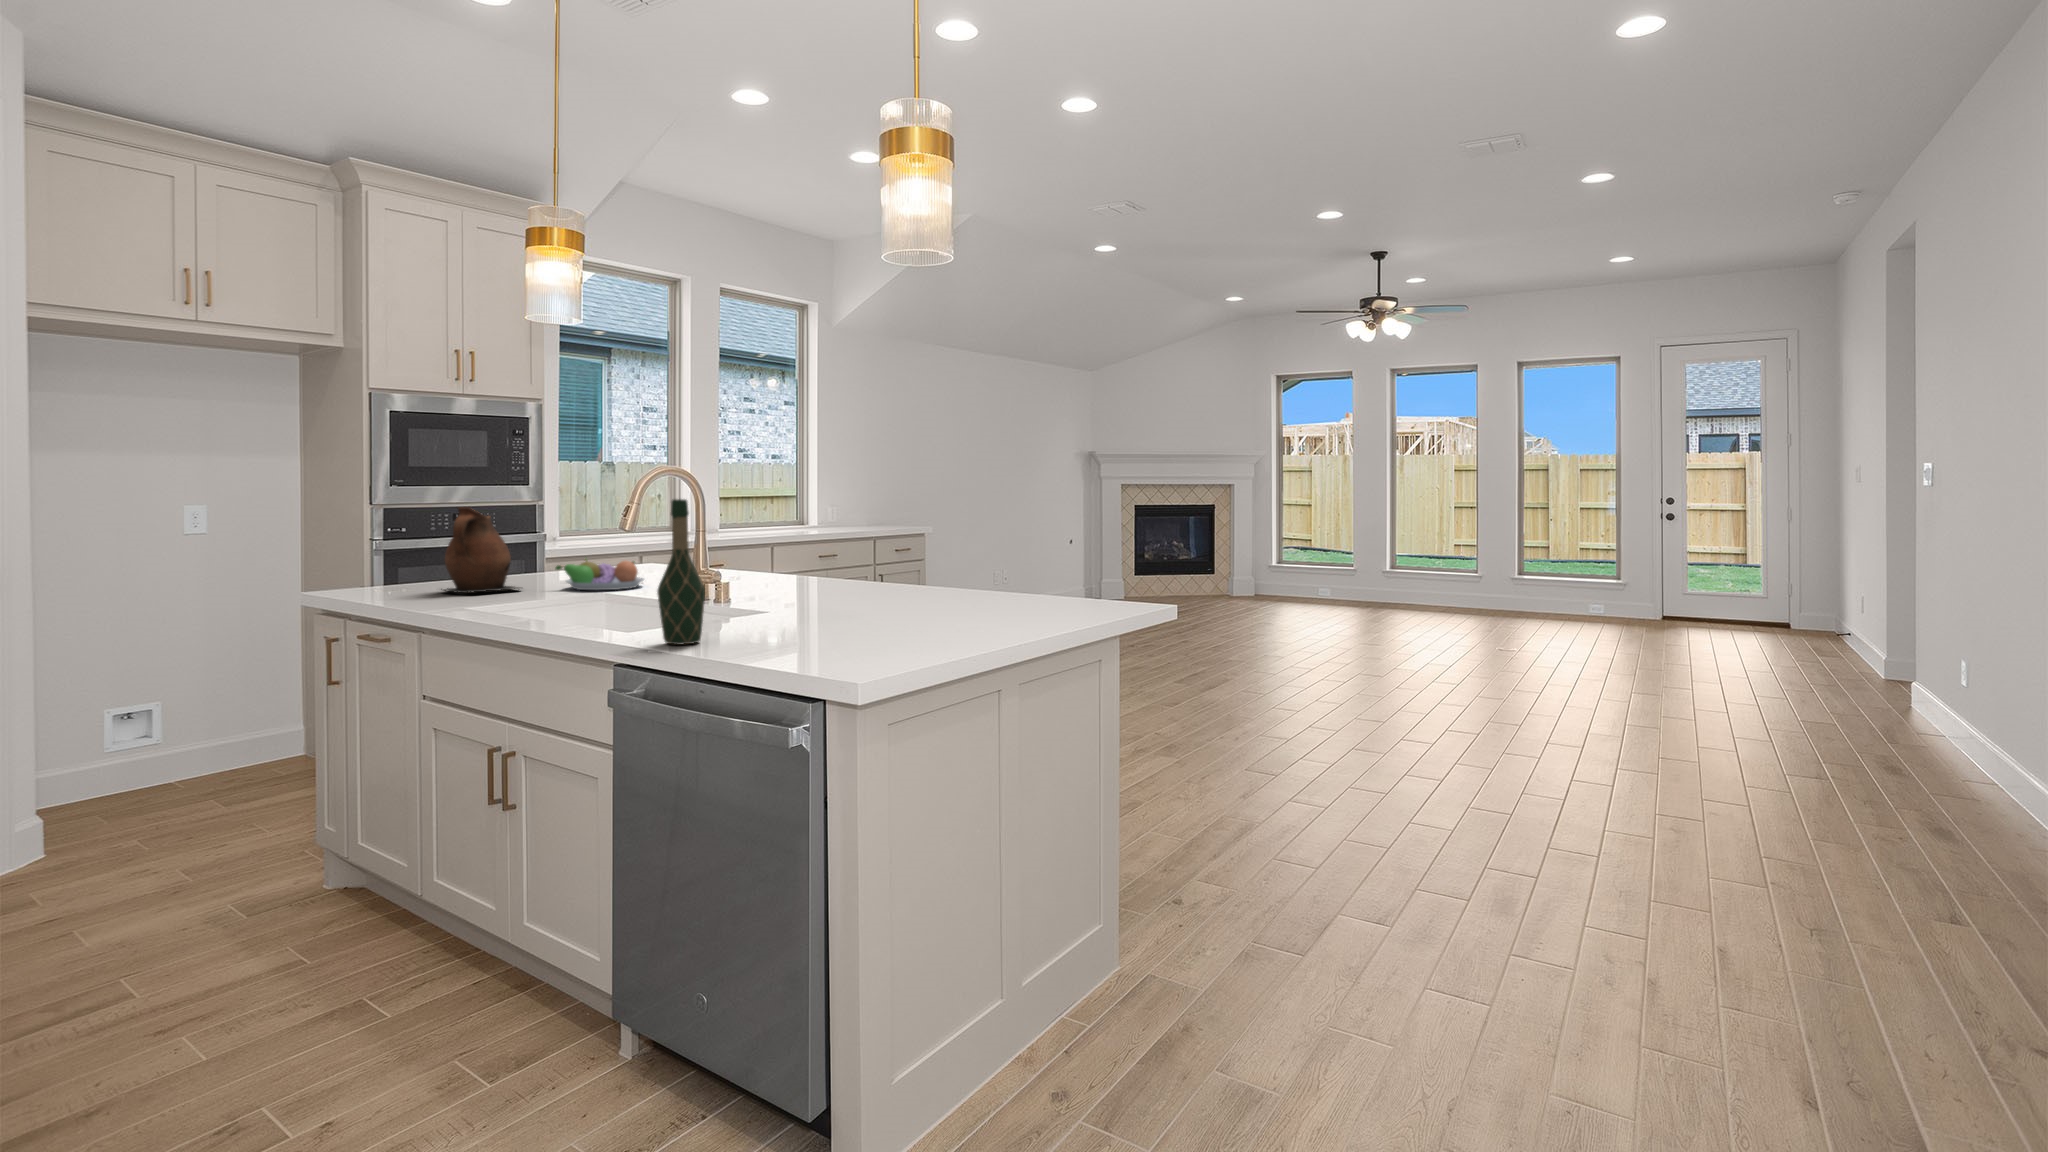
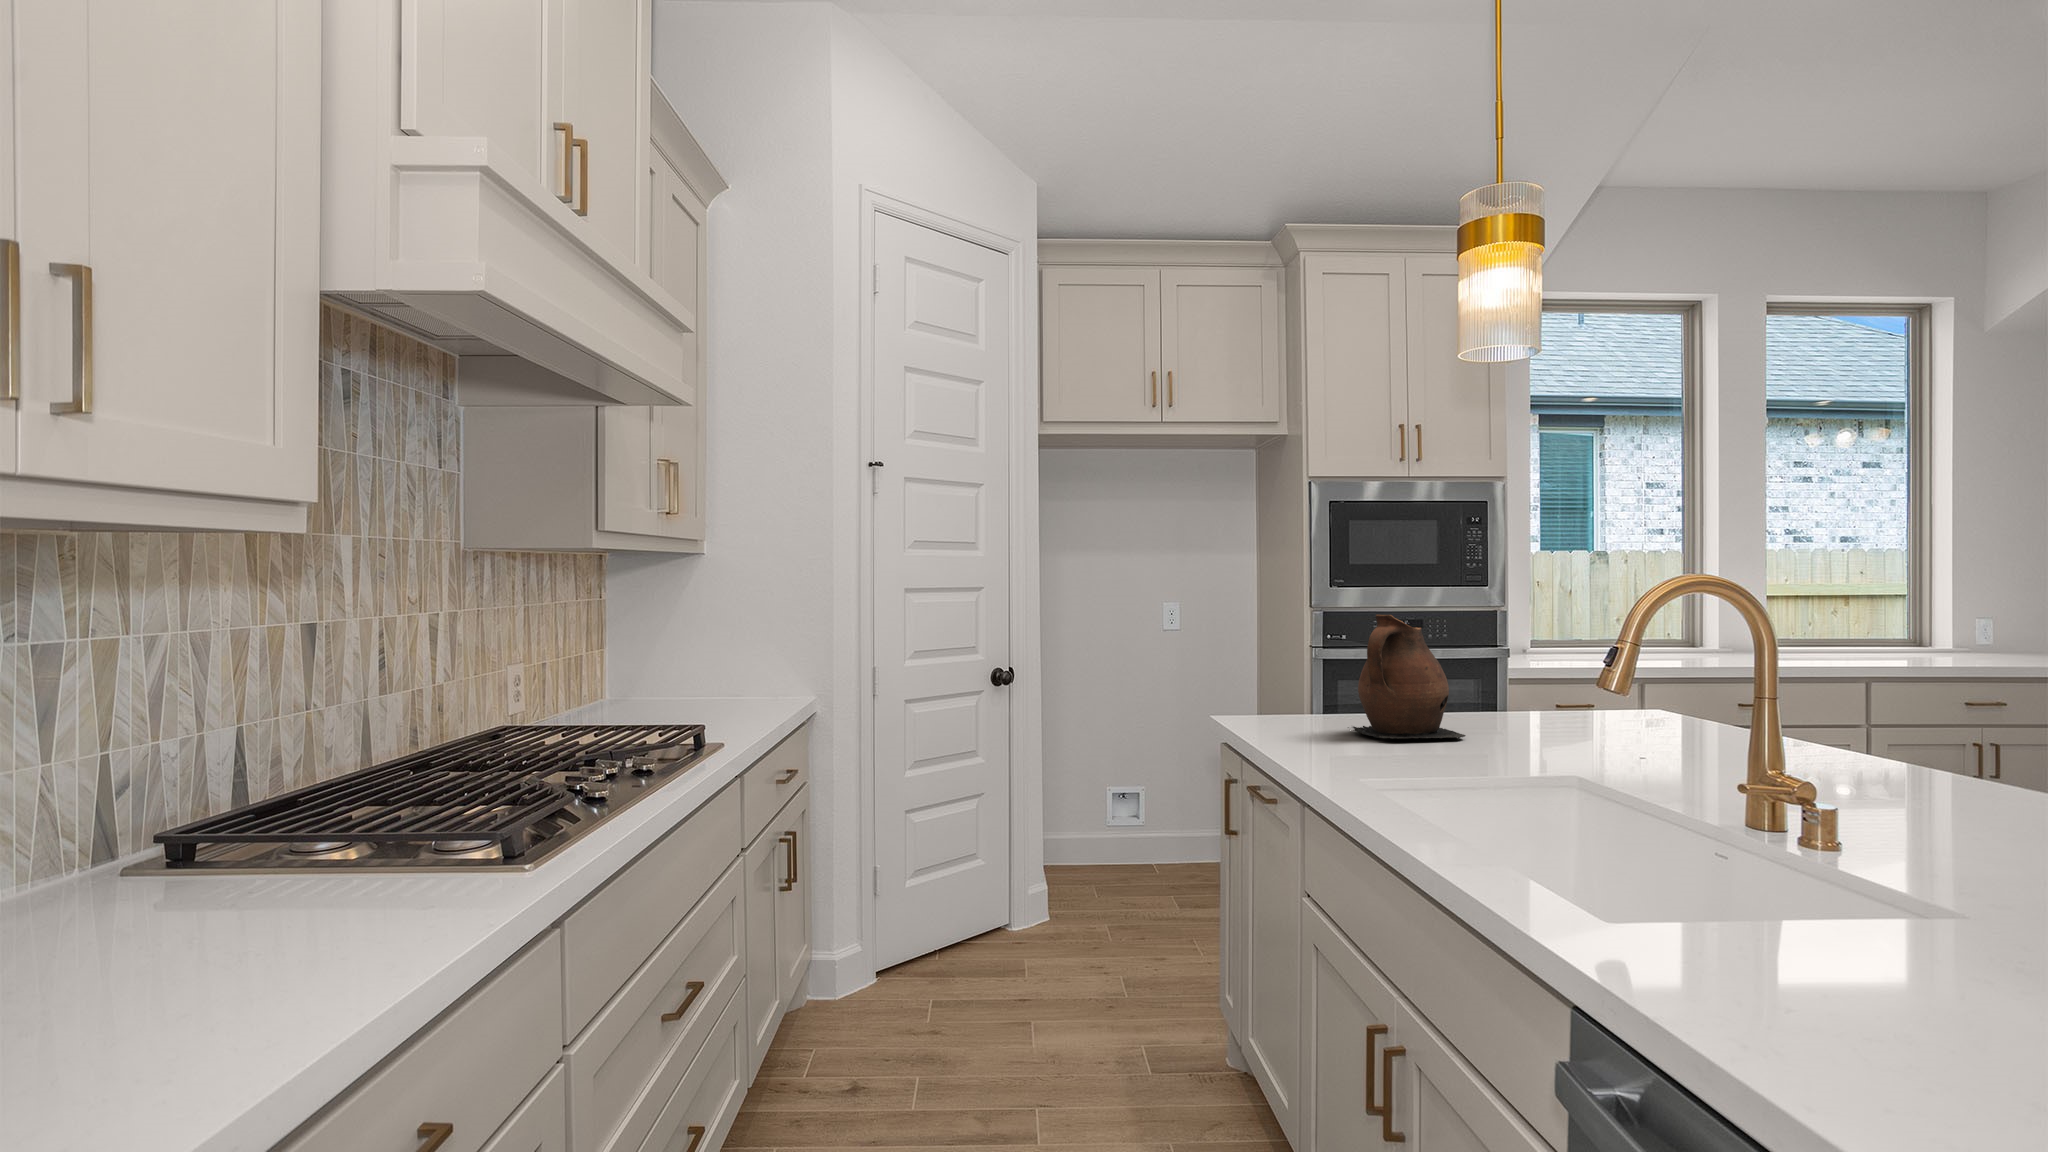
wine bottle: present [657,499,705,645] -> none [1748,610,1895,992]
fruit bowl: present [556,559,644,590] -> none [1515,693,1667,753]

